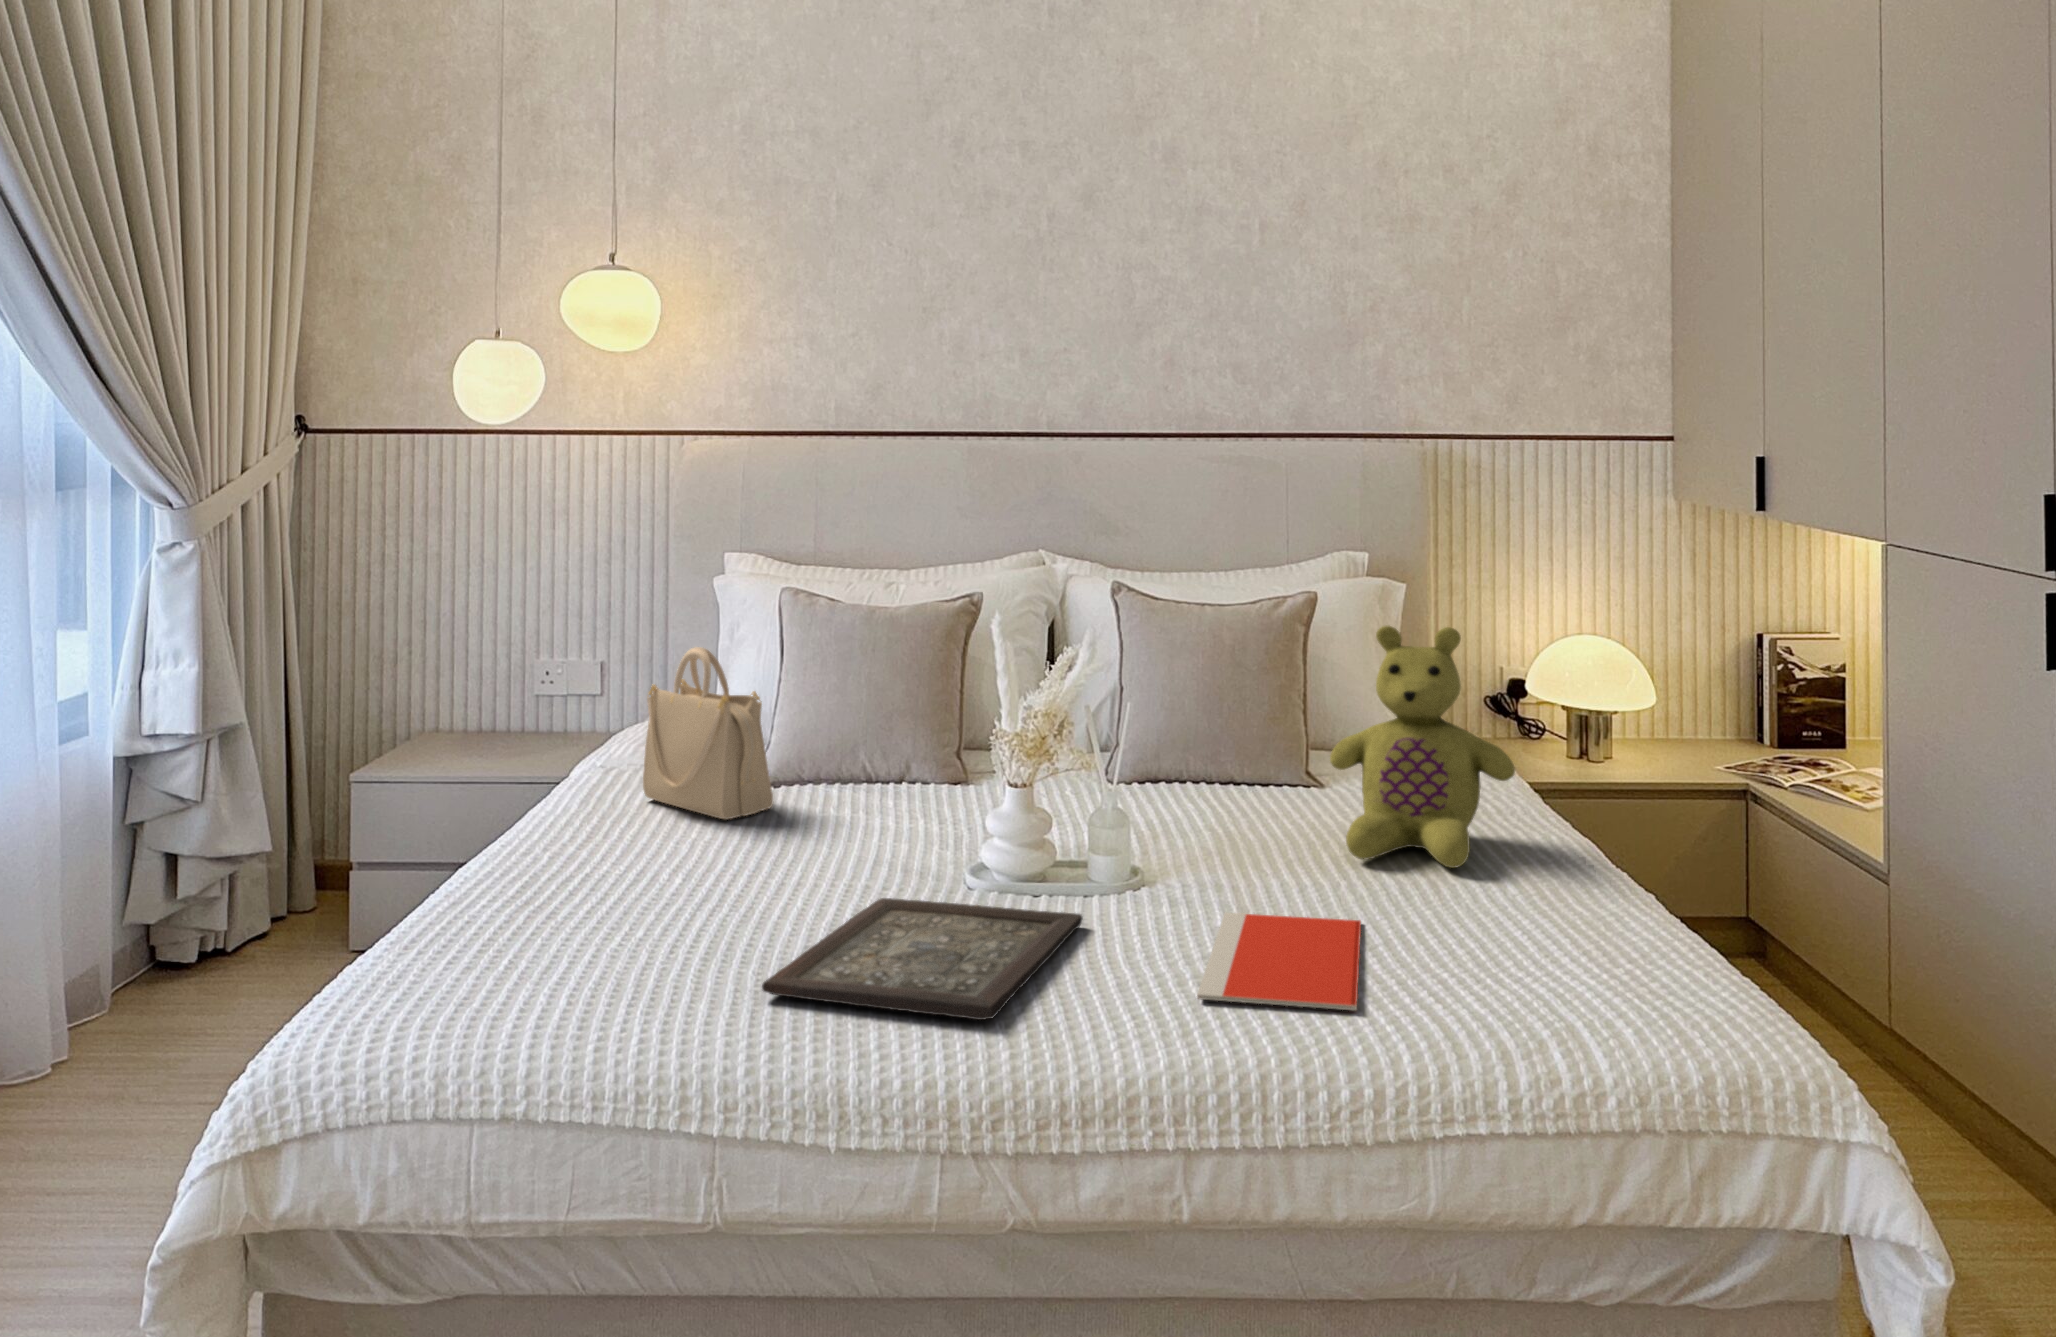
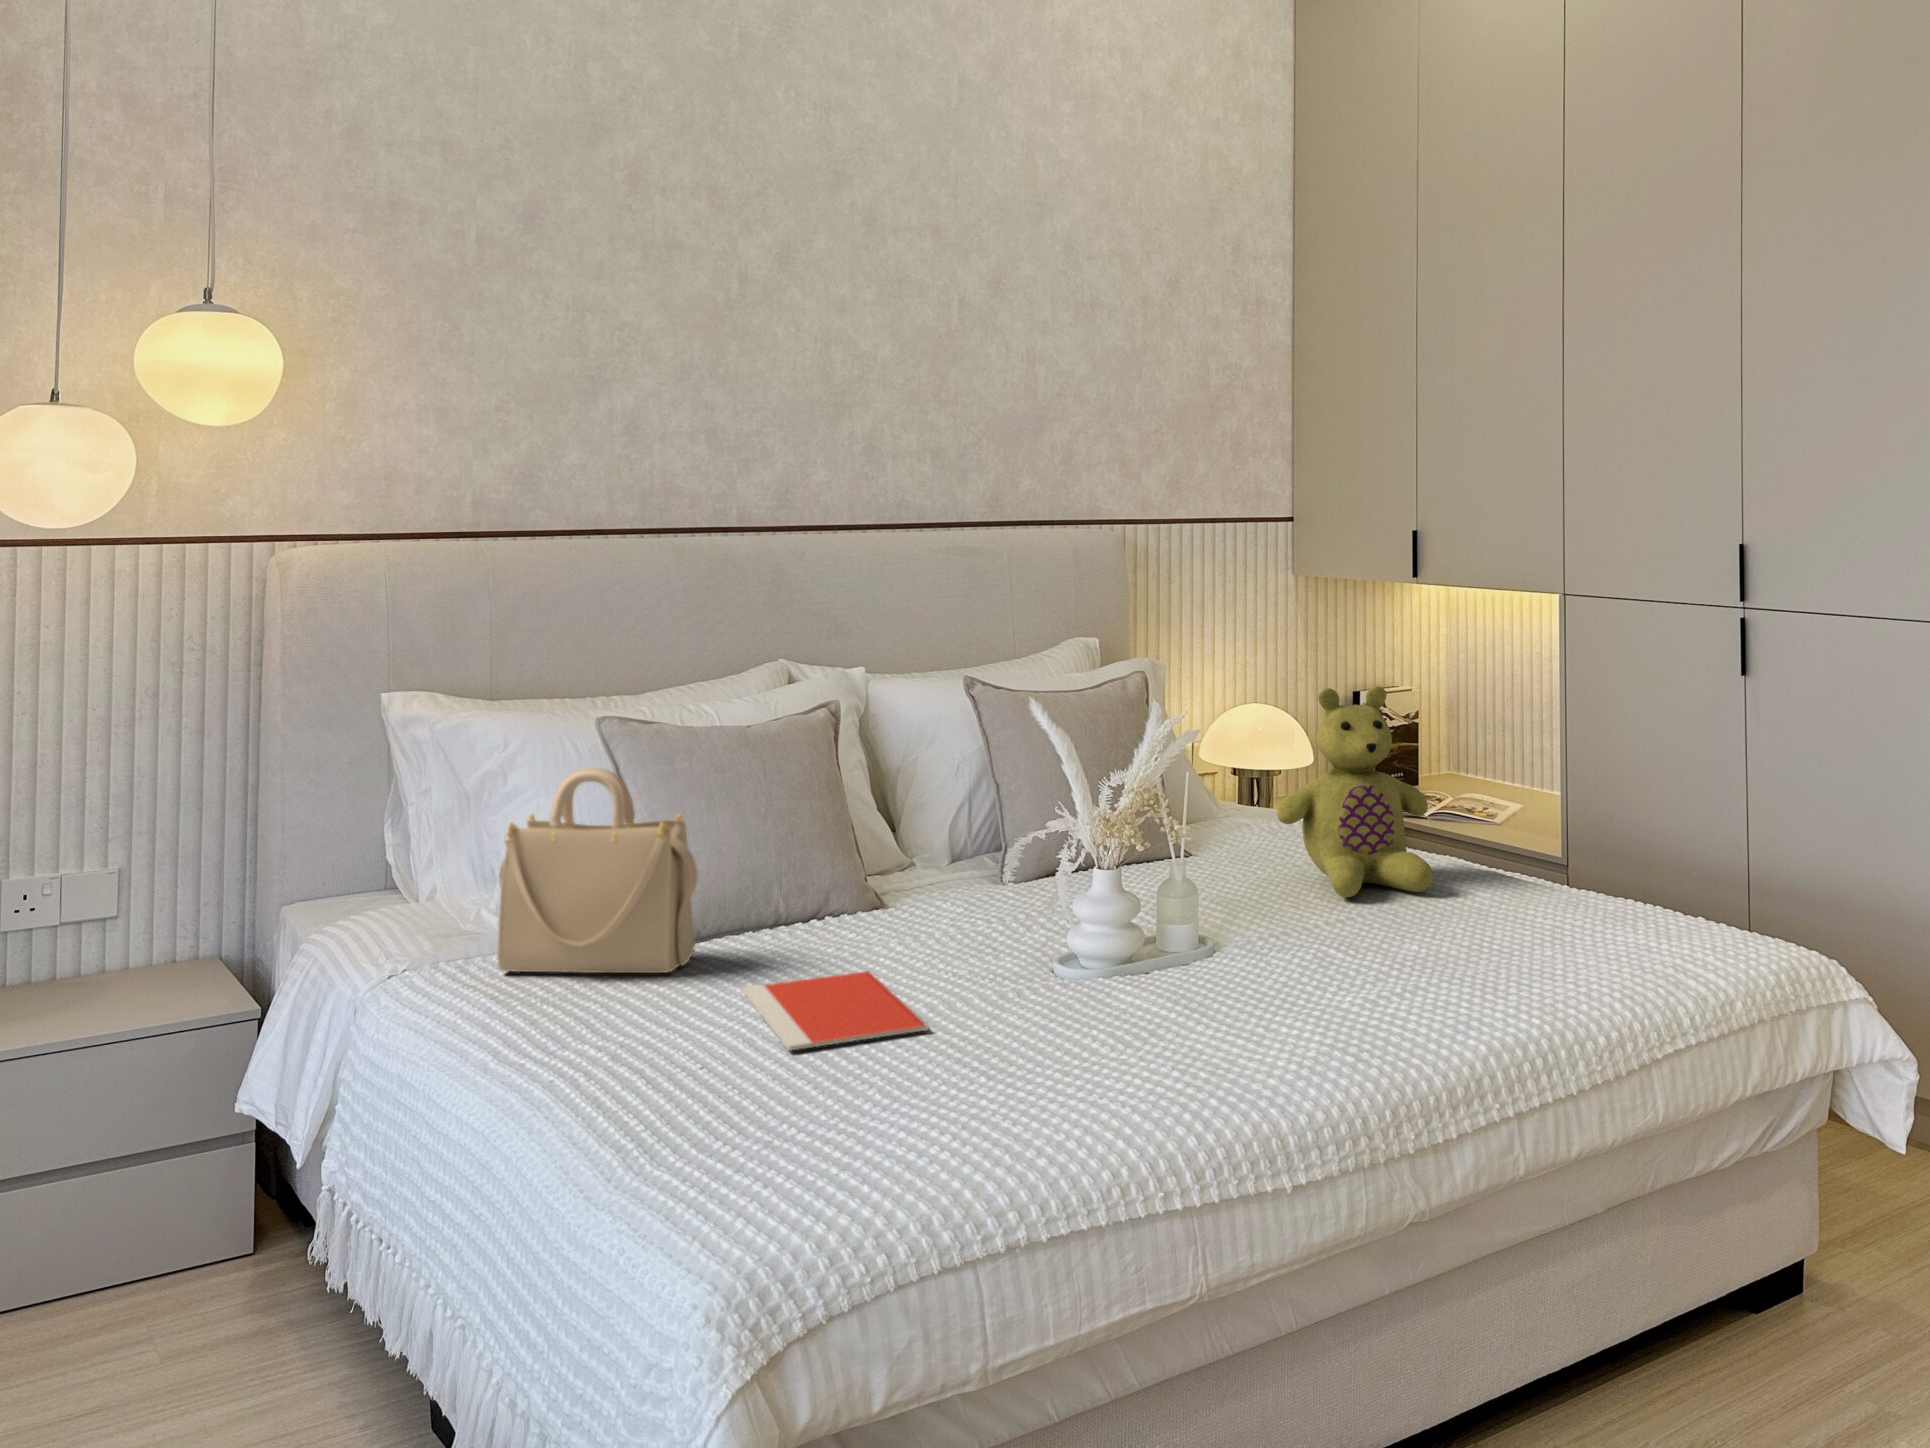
tray: present [762,898,1083,1020] -> none [1041,970,1342,1081]
notebook: present [1197,913,1361,1010] -> present [742,971,928,1050]

